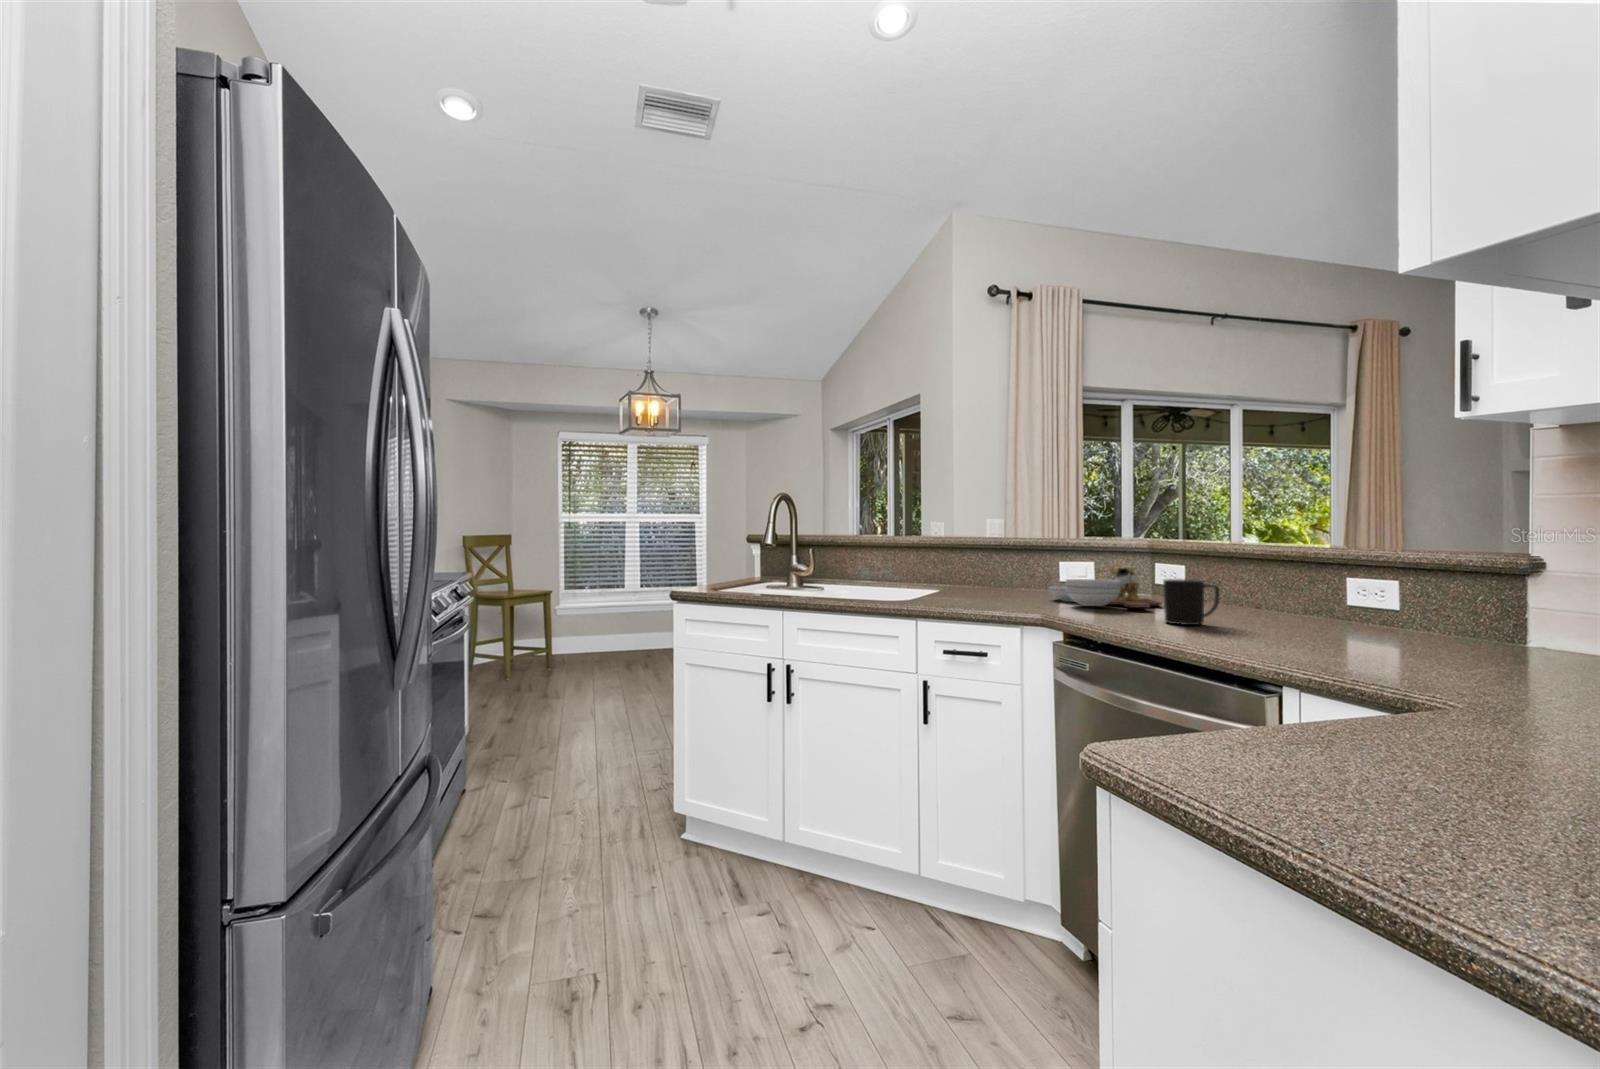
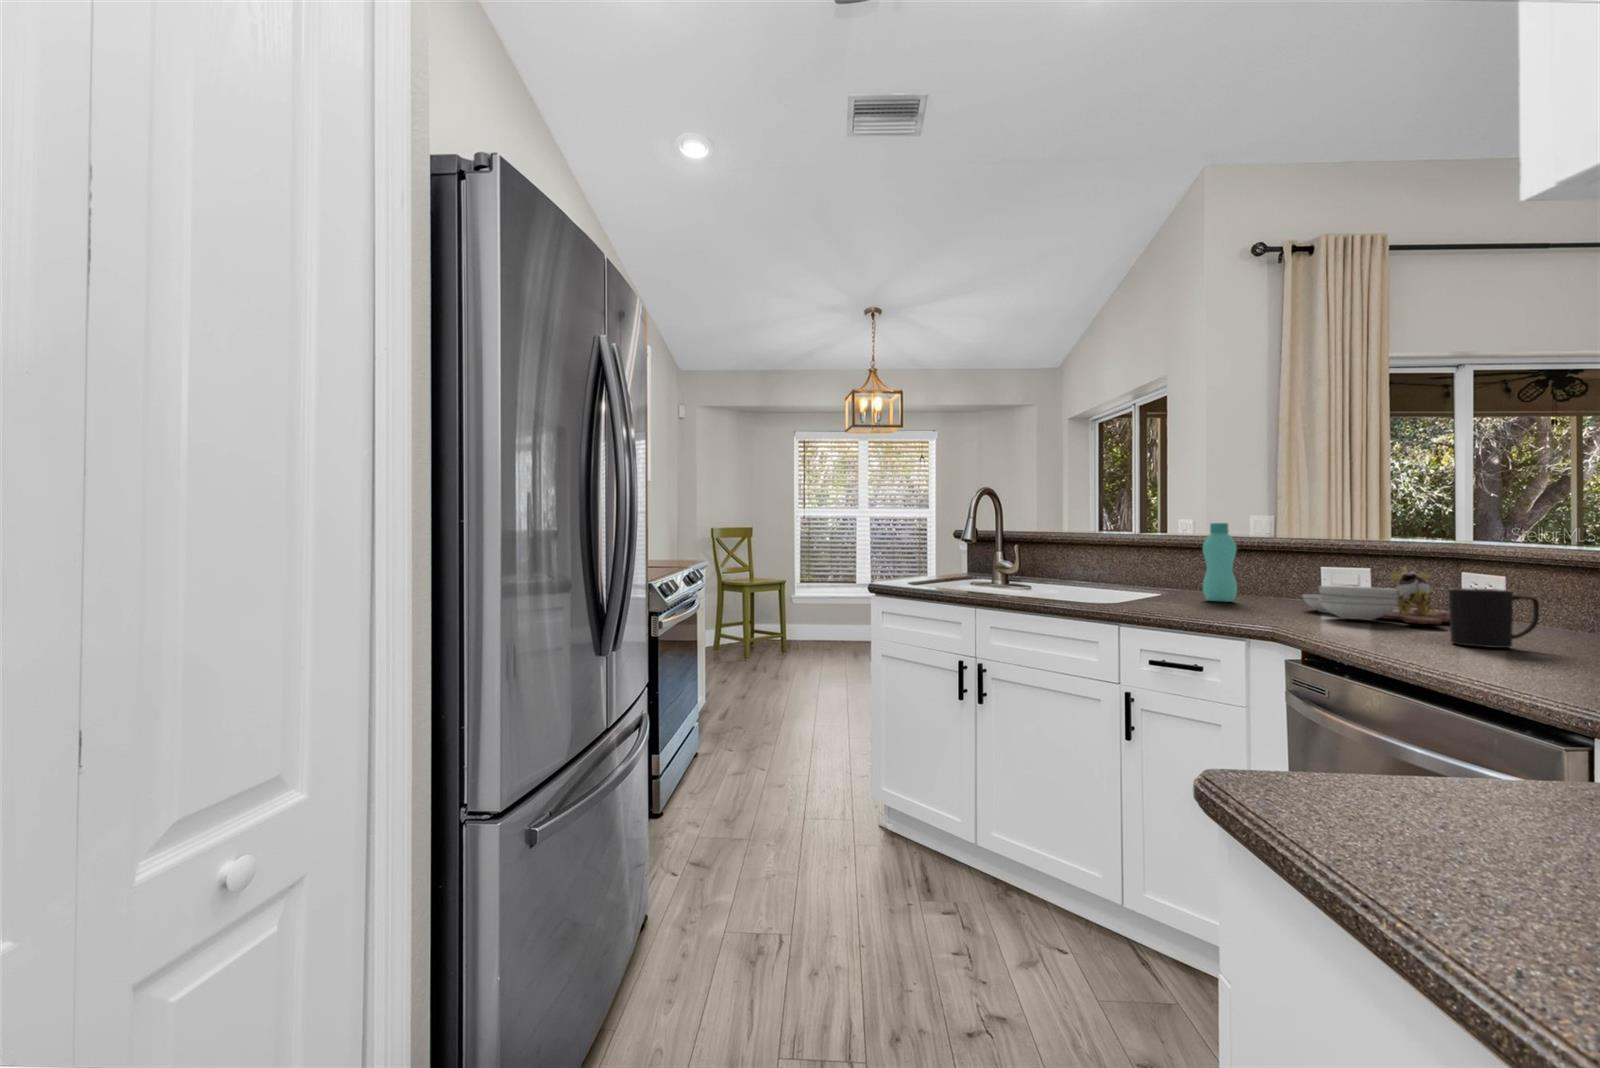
bottle: none [972,526,998,594] -> present [1203,523,1237,602]

